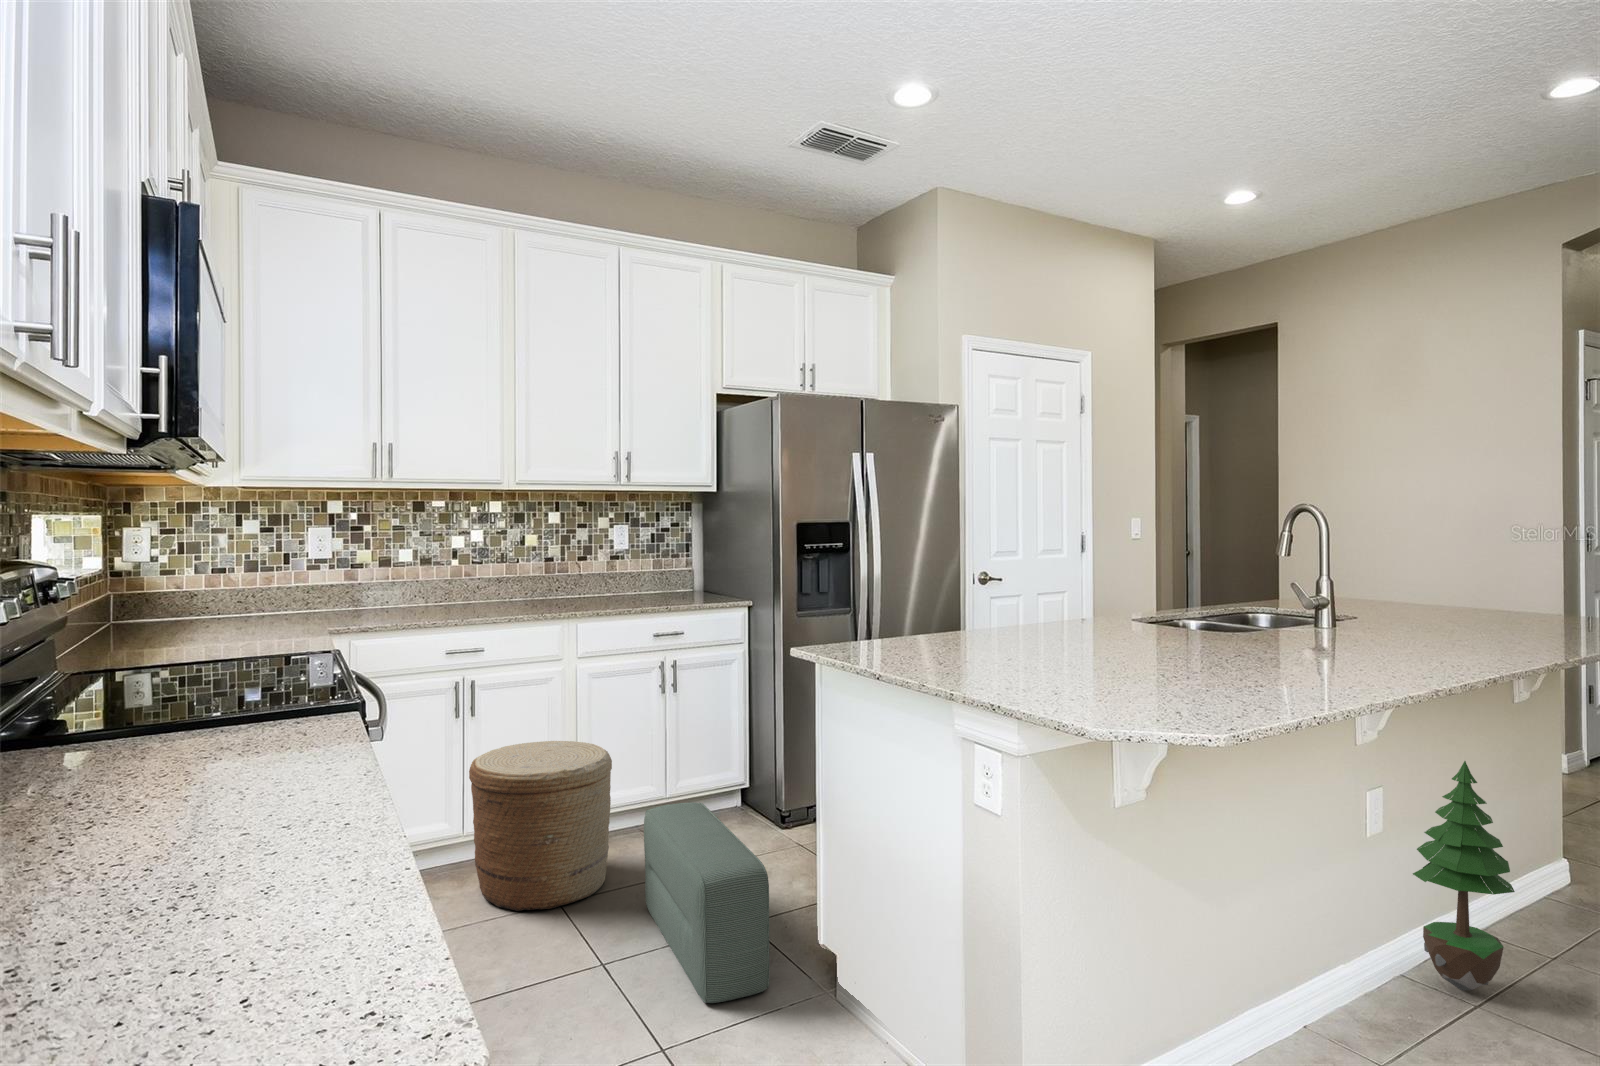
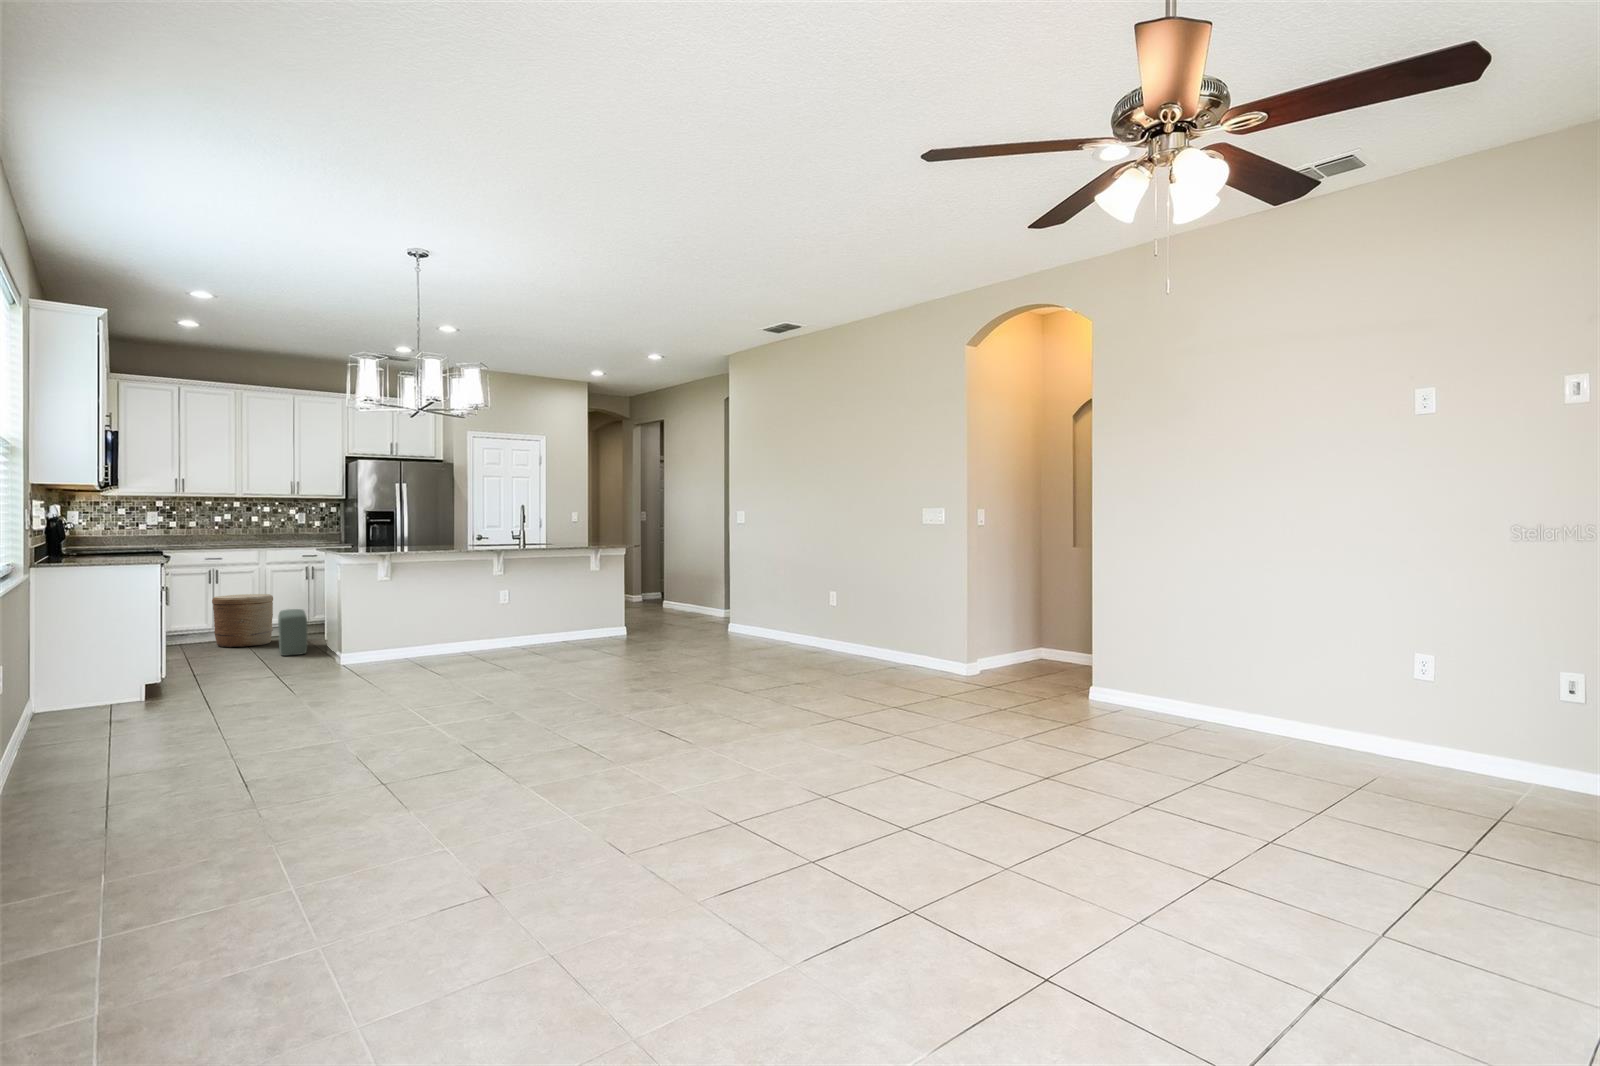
potted tree: present [1413,761,1515,991] -> none [517,580,543,649]

